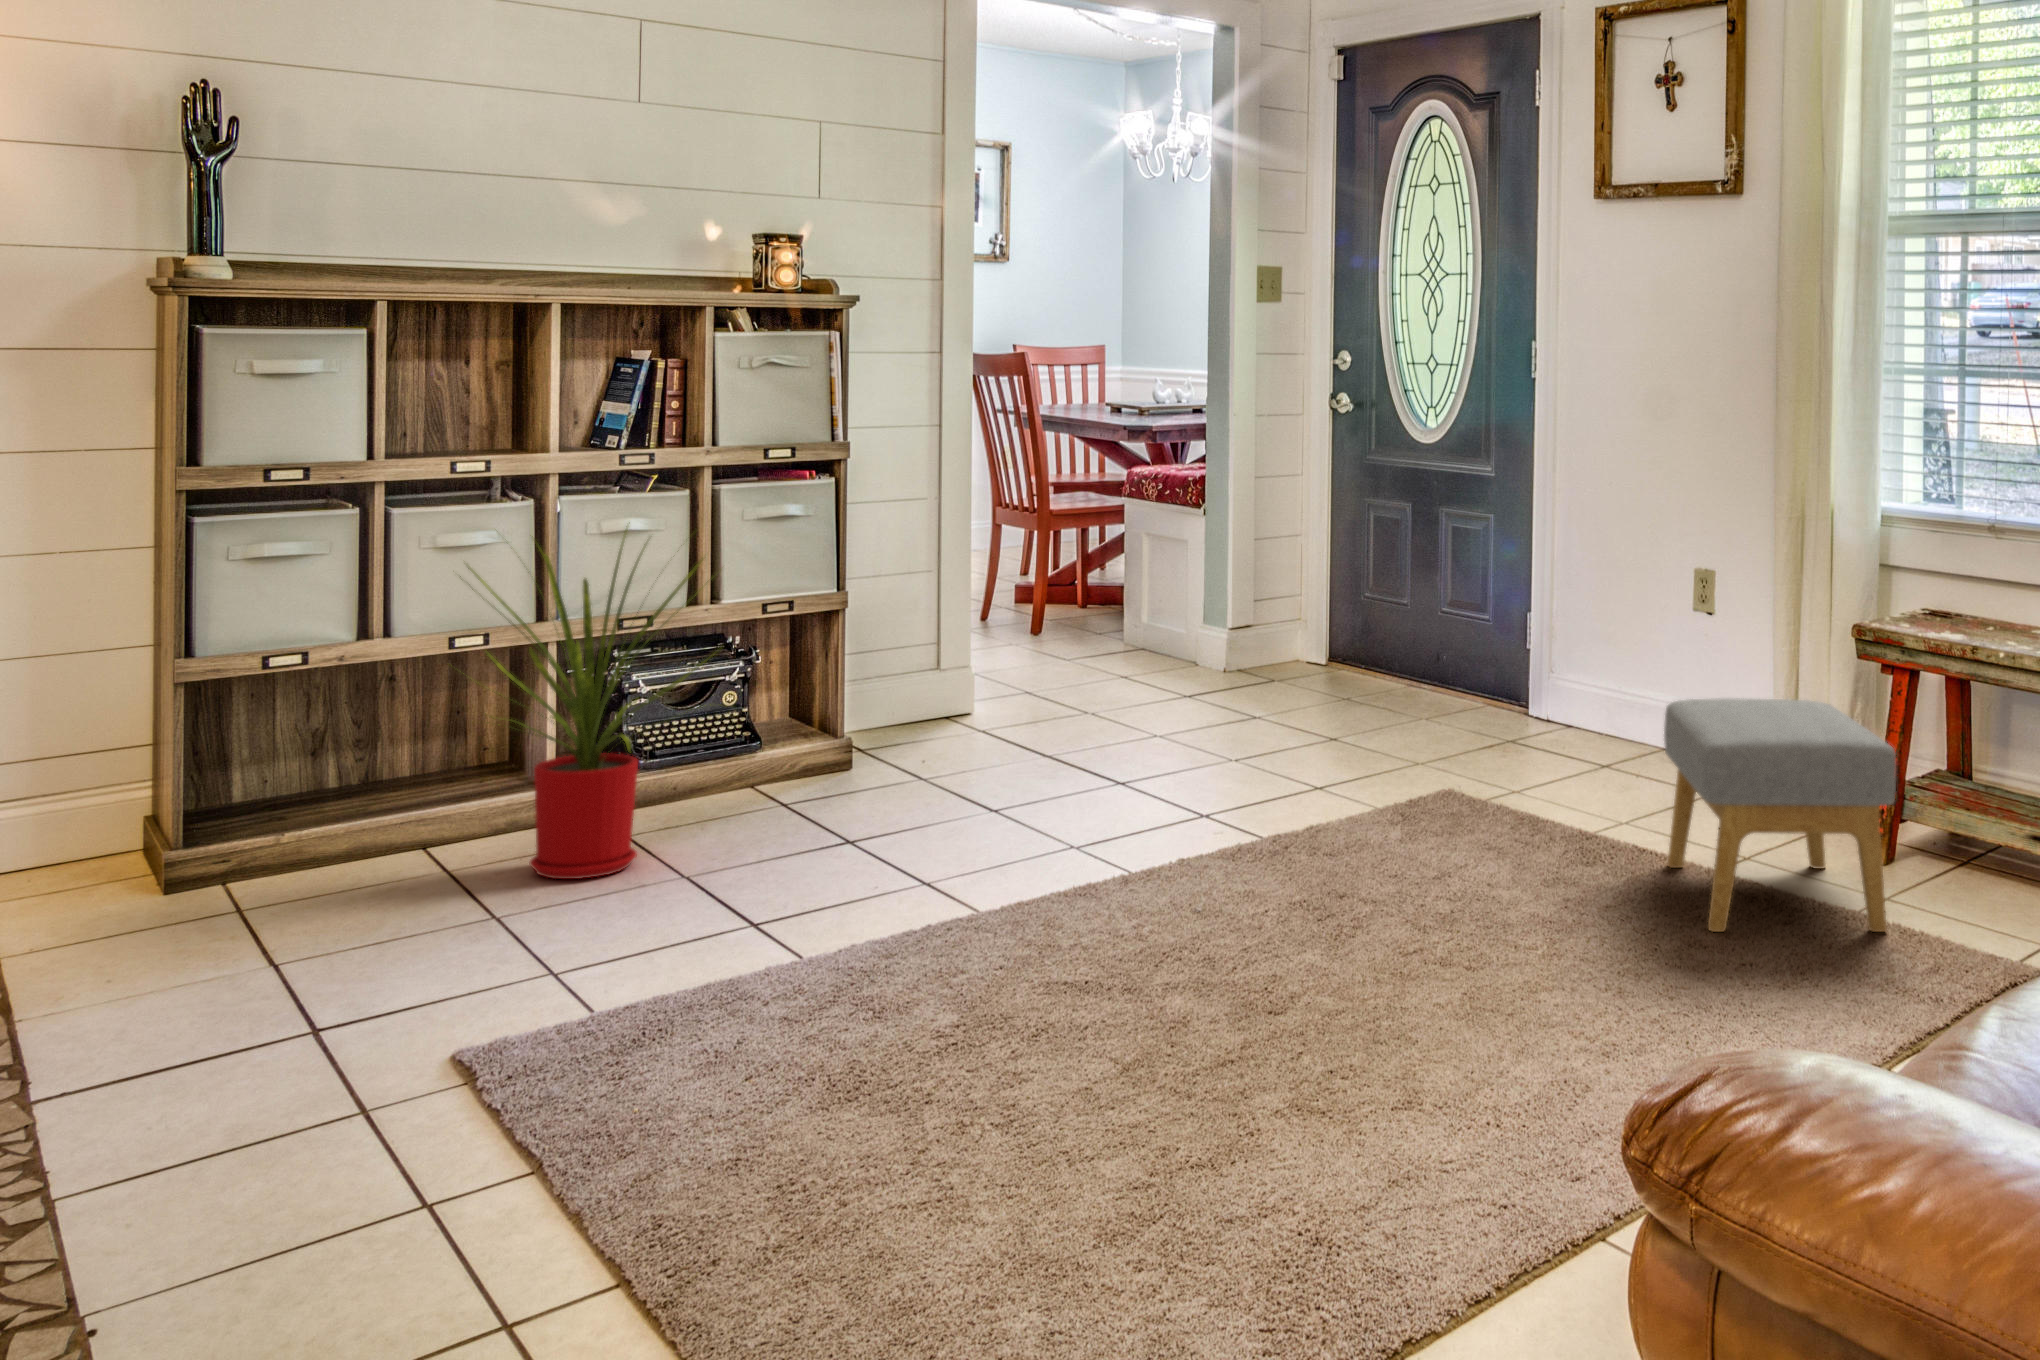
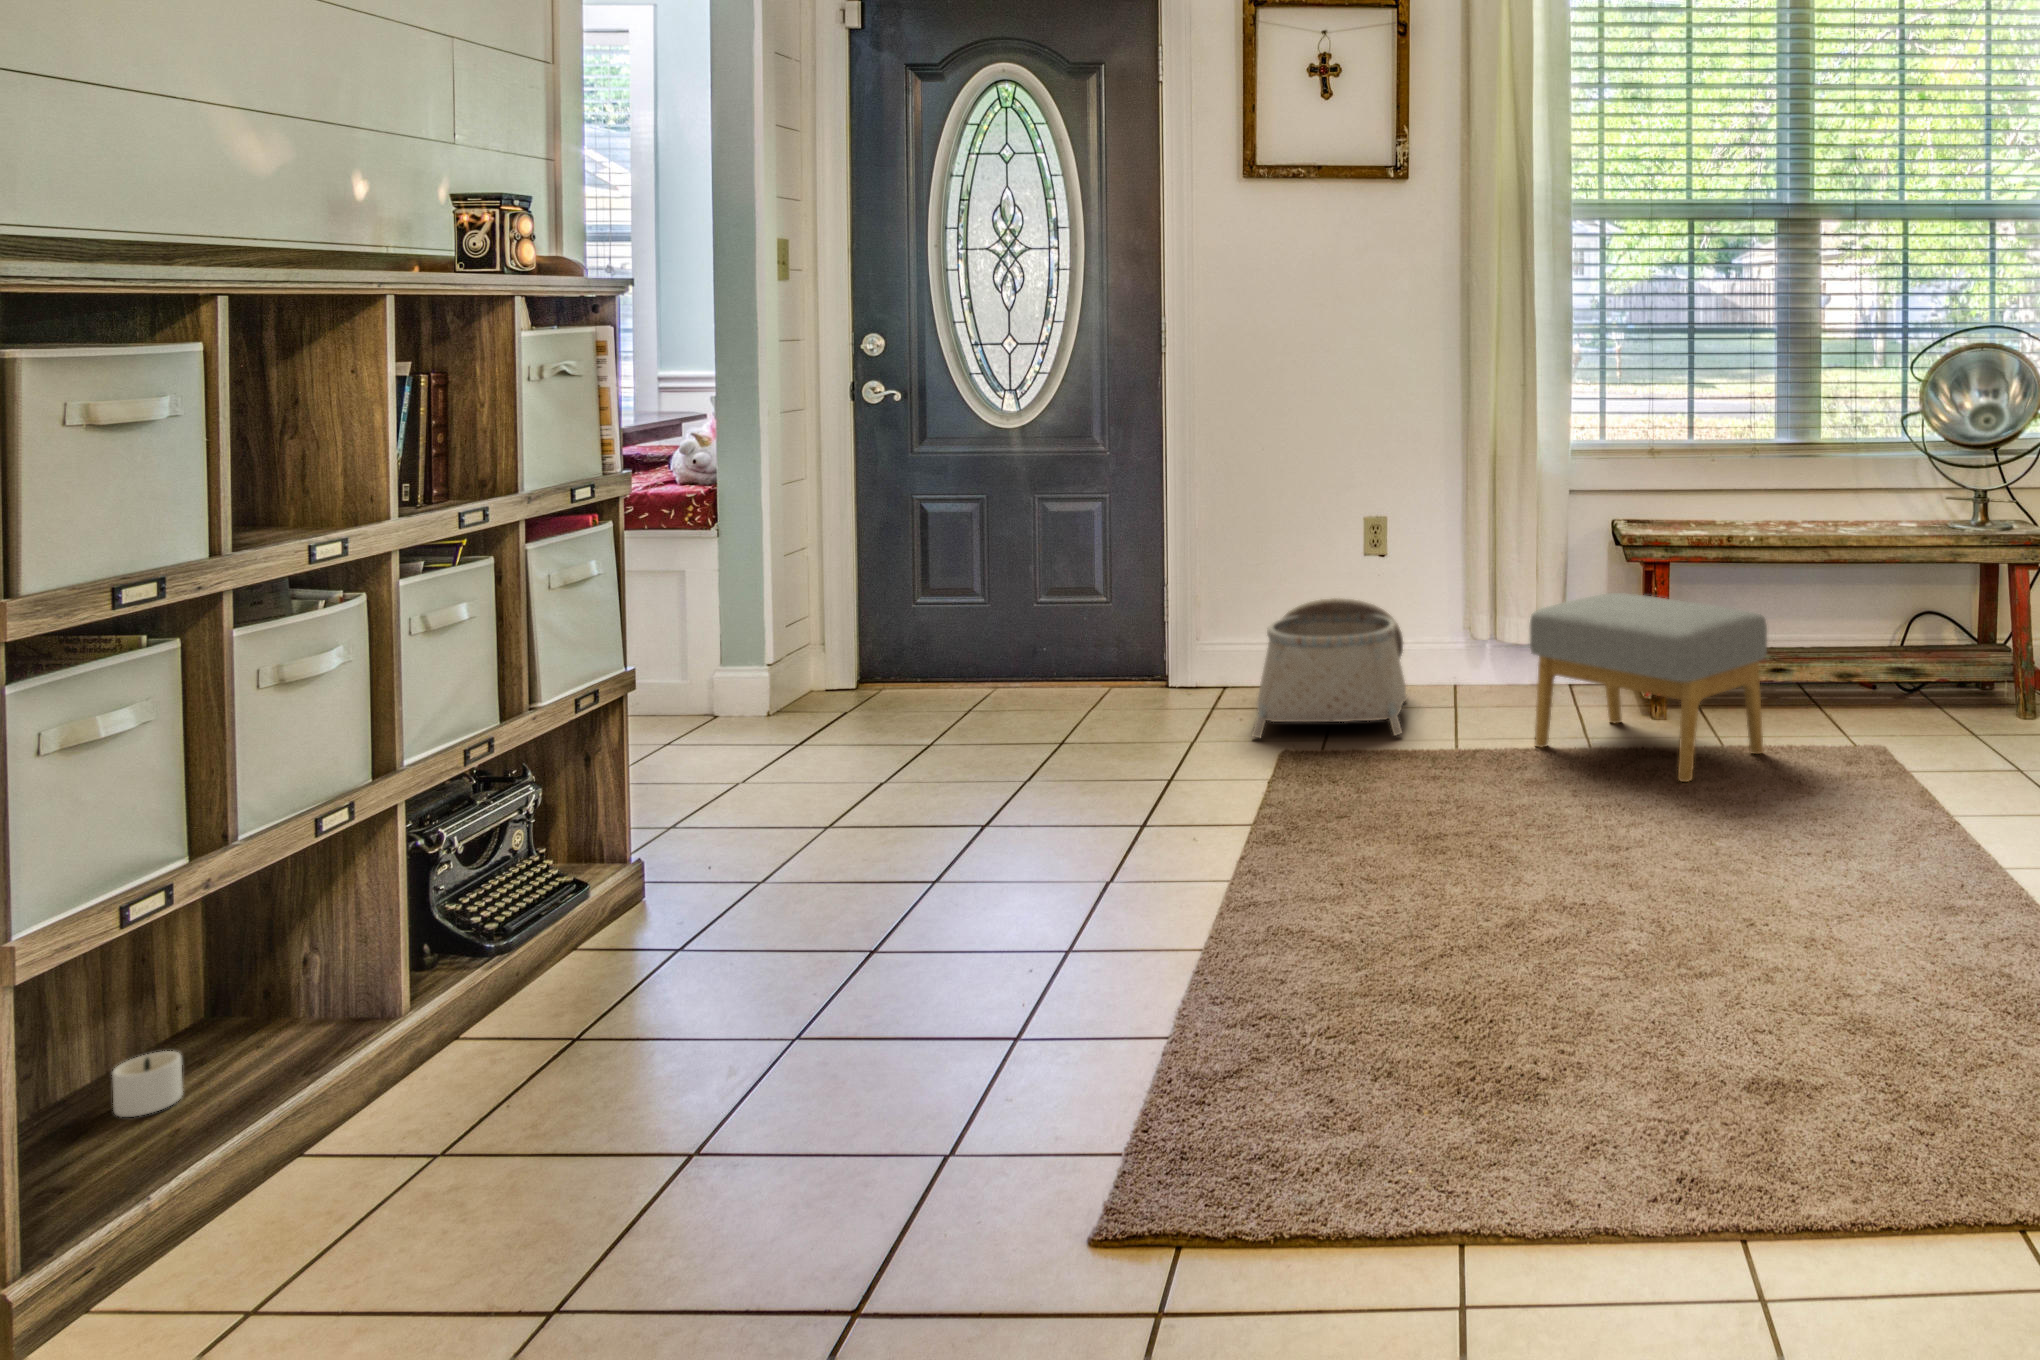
house plant: present [451,530,702,879] -> none [384,588,789,1091]
basket: none [1446,667,1686,825] -> present [1252,598,1407,738]
candle: none [347,779,405,813] -> present [112,1051,183,1117]

